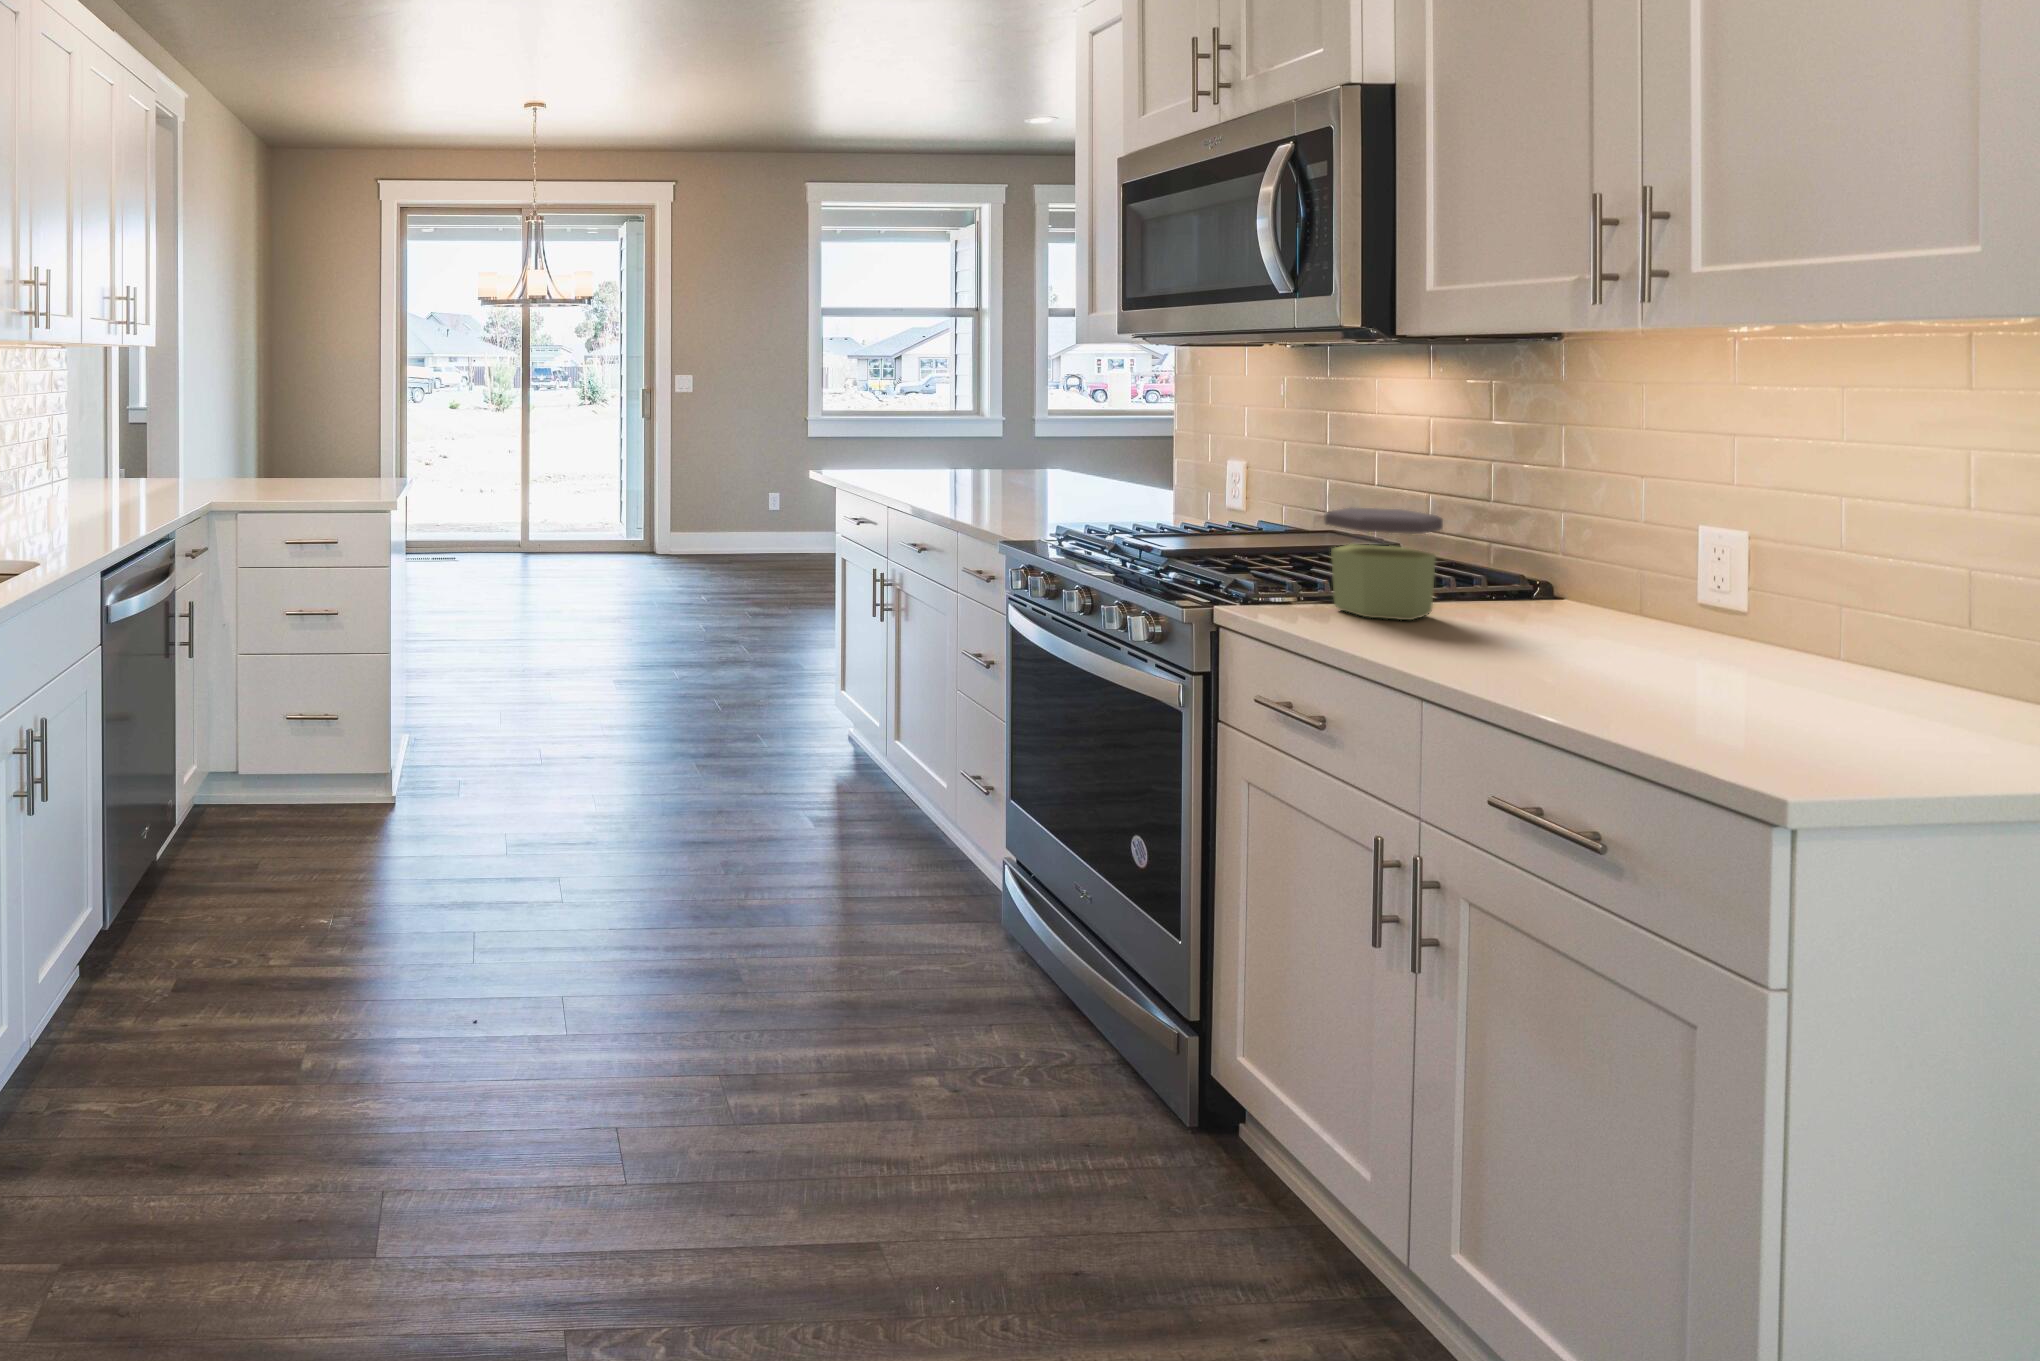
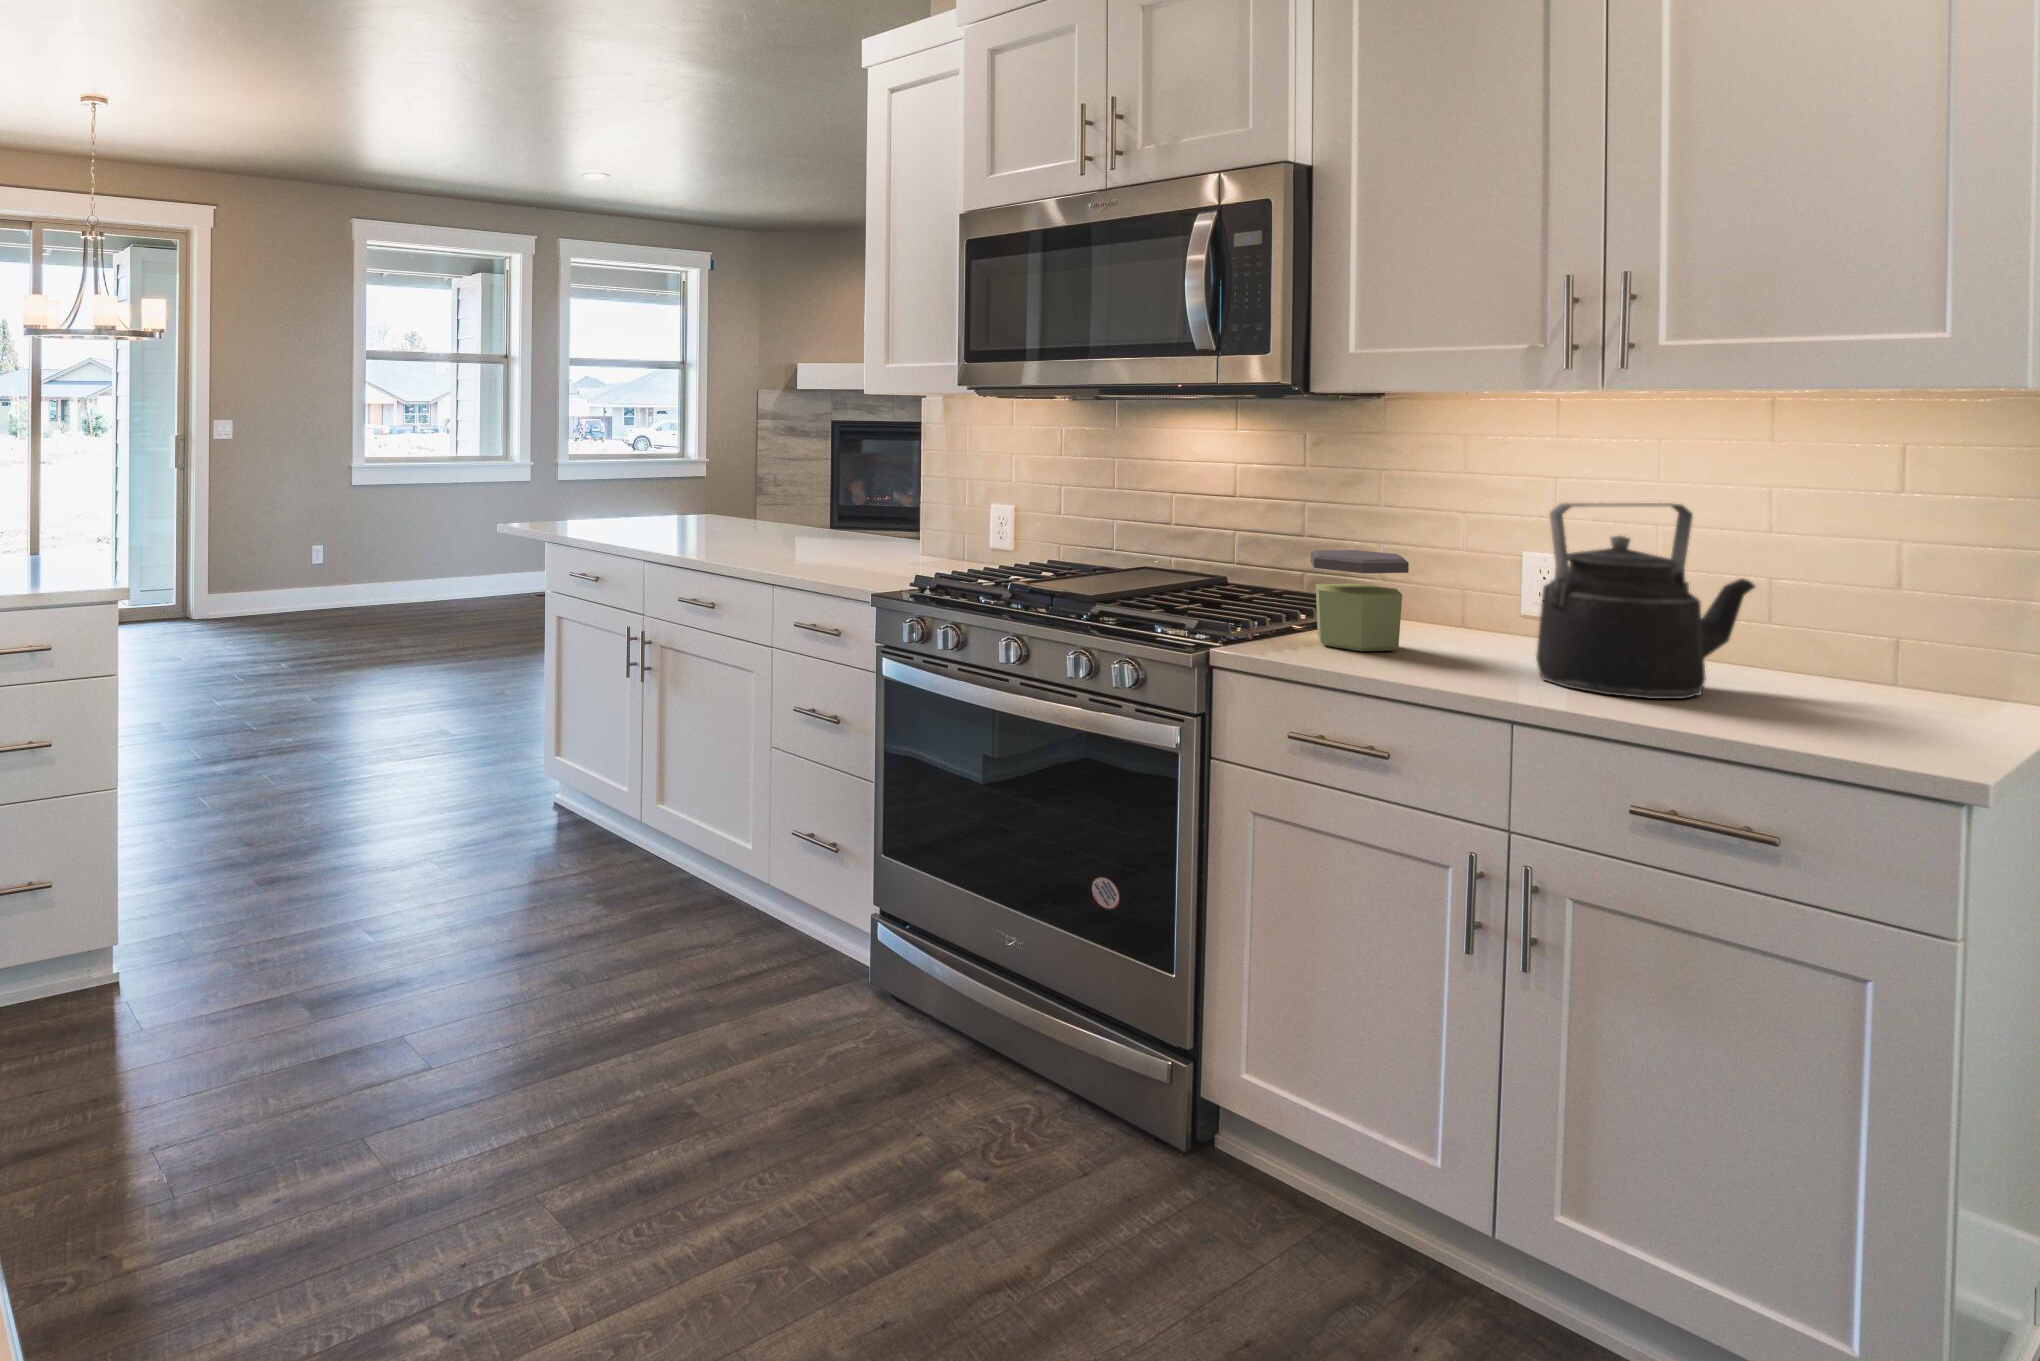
kettle: none [1513,458,1814,690] -> present [1536,503,1755,699]

